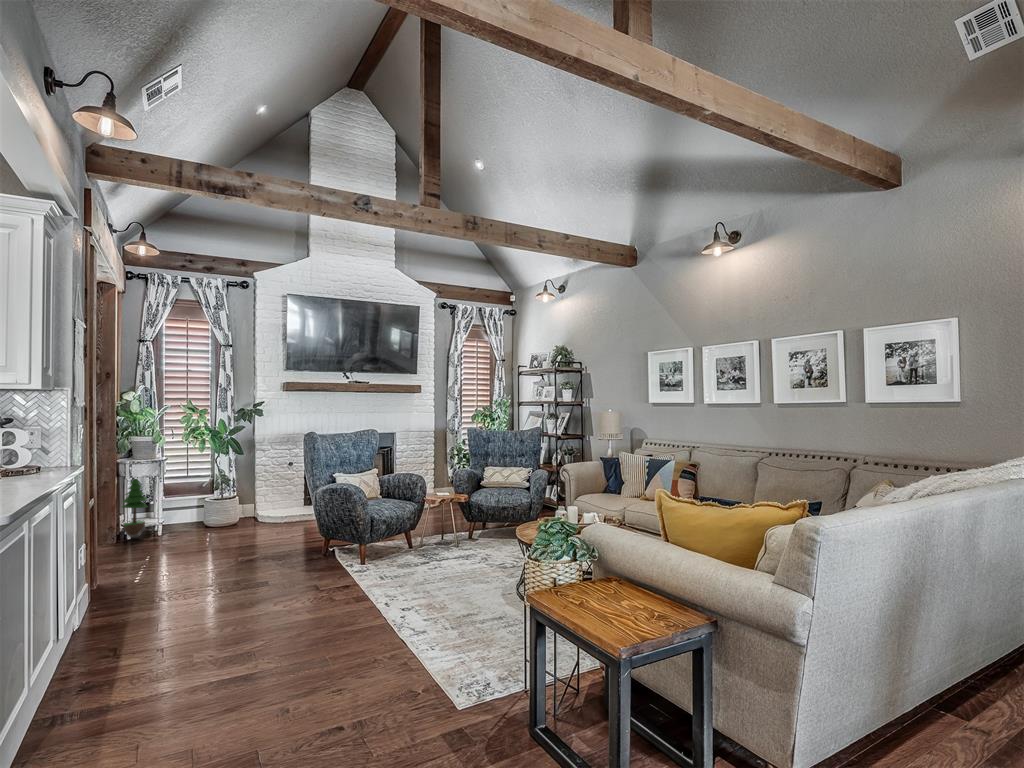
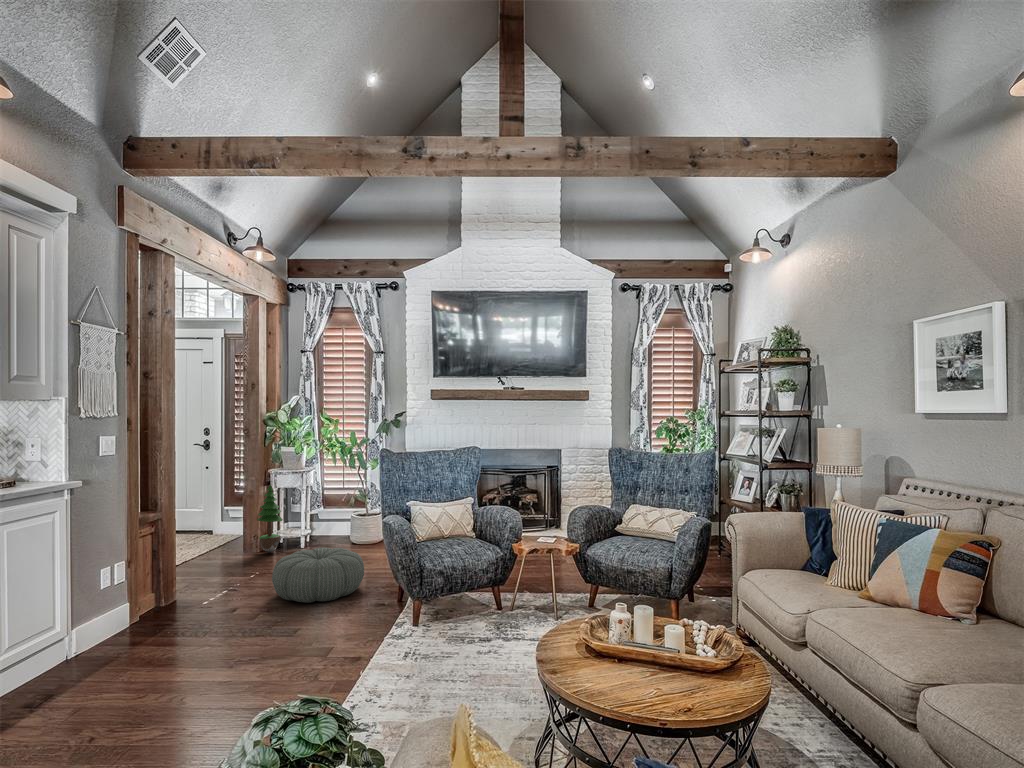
pouf: none [203,519,286,563] -> present [272,548,364,603]

